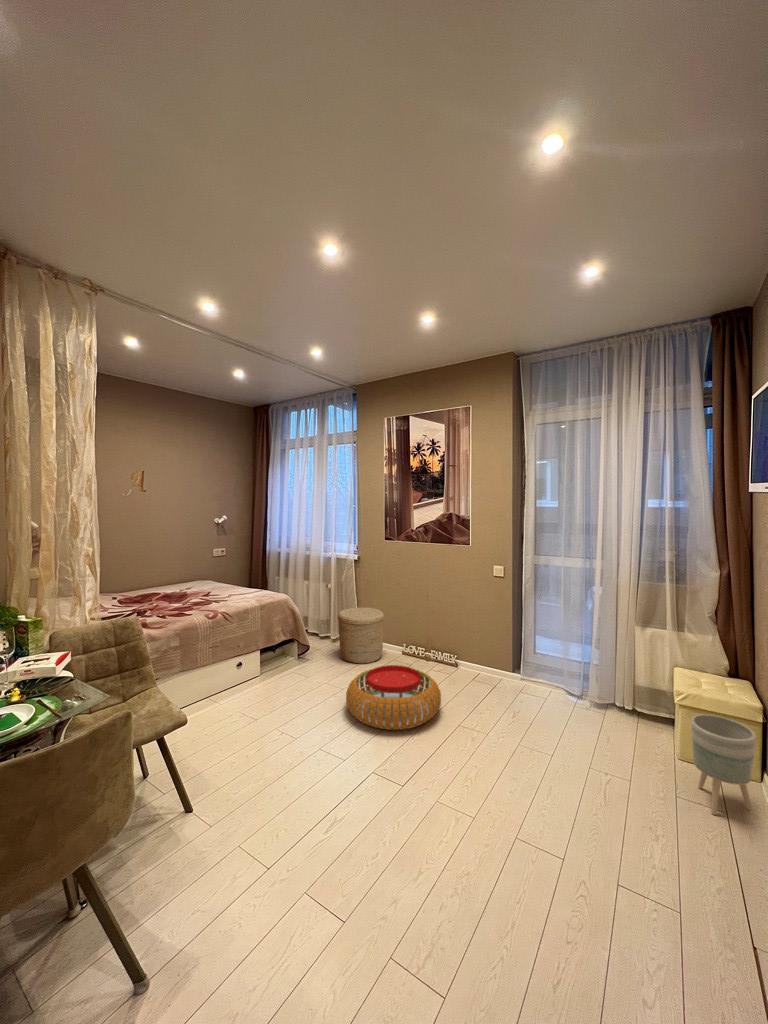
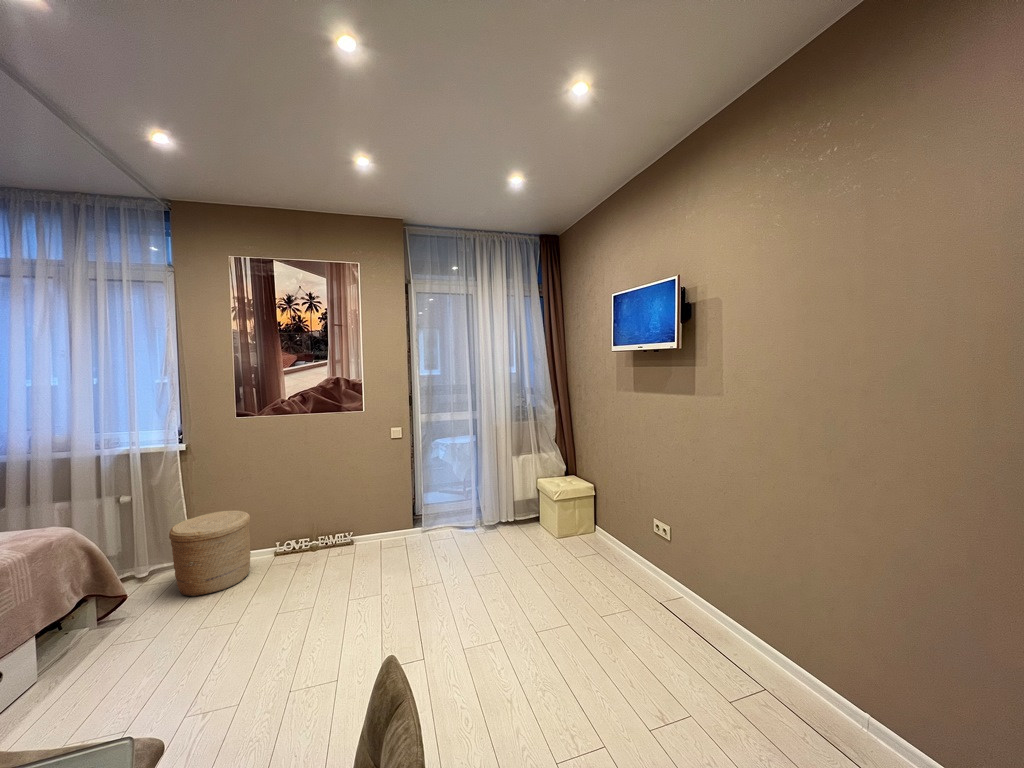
pouf: present [346,665,441,730] -> none [259,558,390,650]
planter: present [691,714,756,815] -> none [582,498,617,562]

